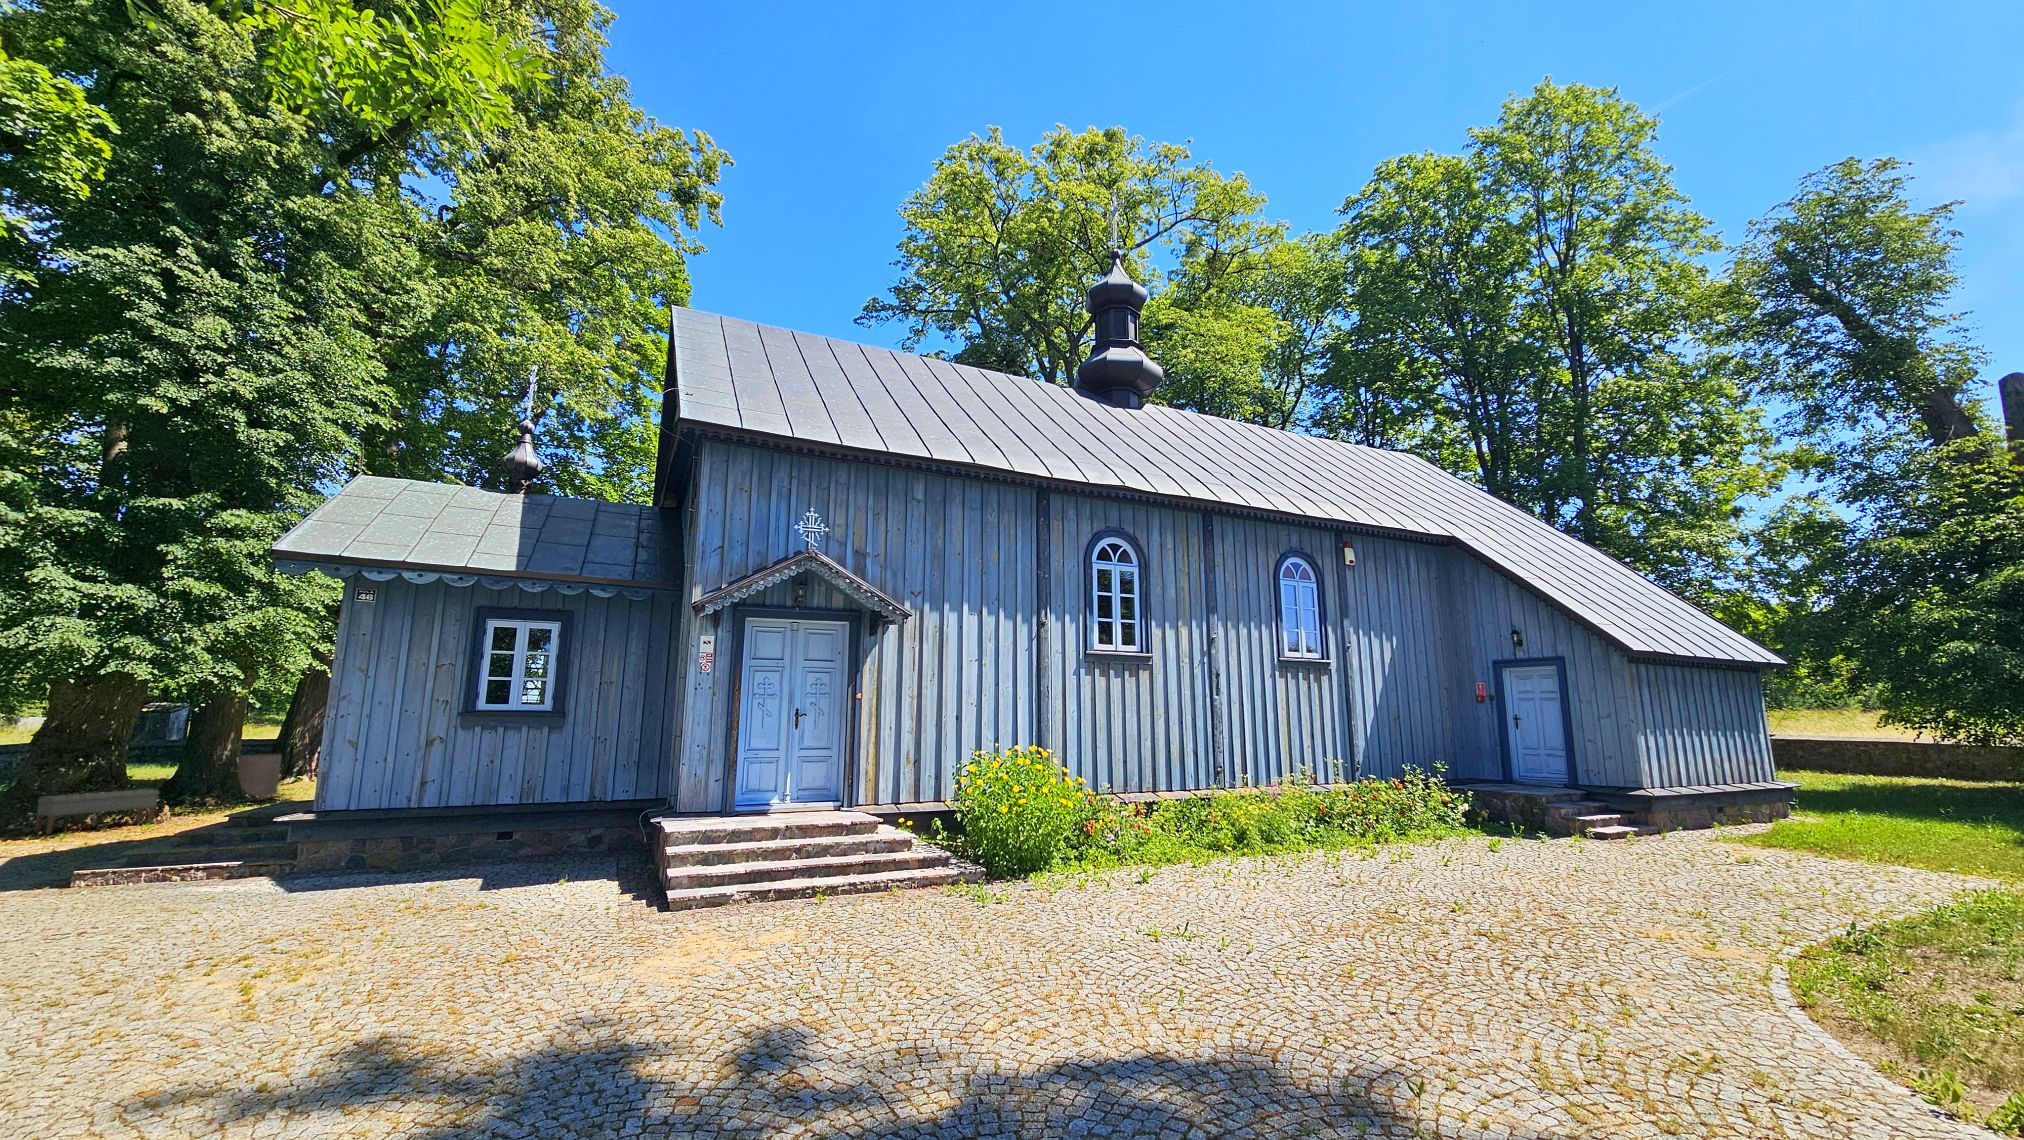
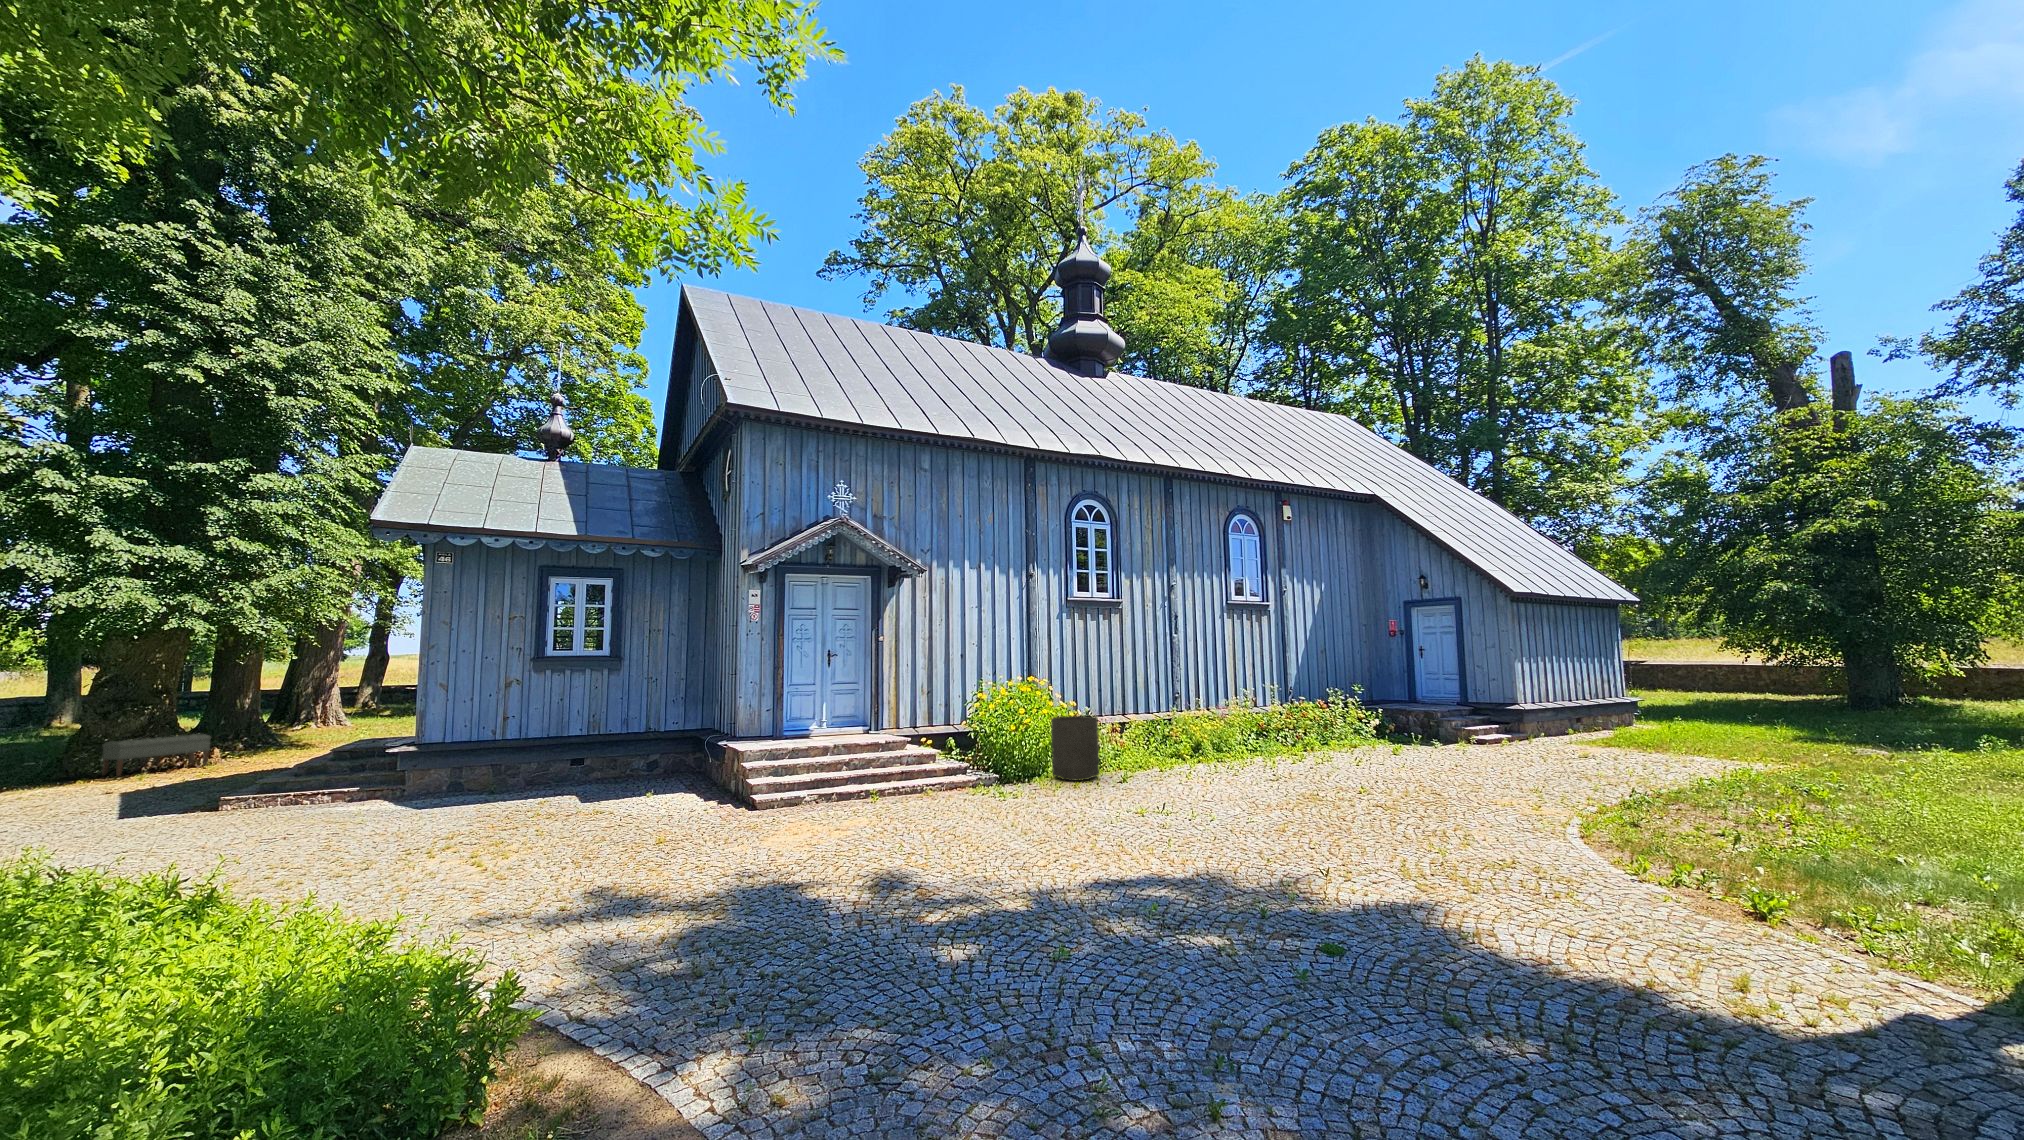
trash can: present [239,754,282,801] -> present [1051,716,1100,781]

